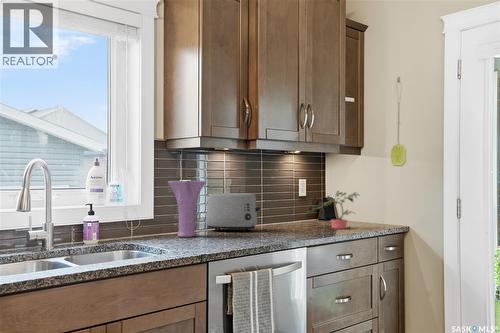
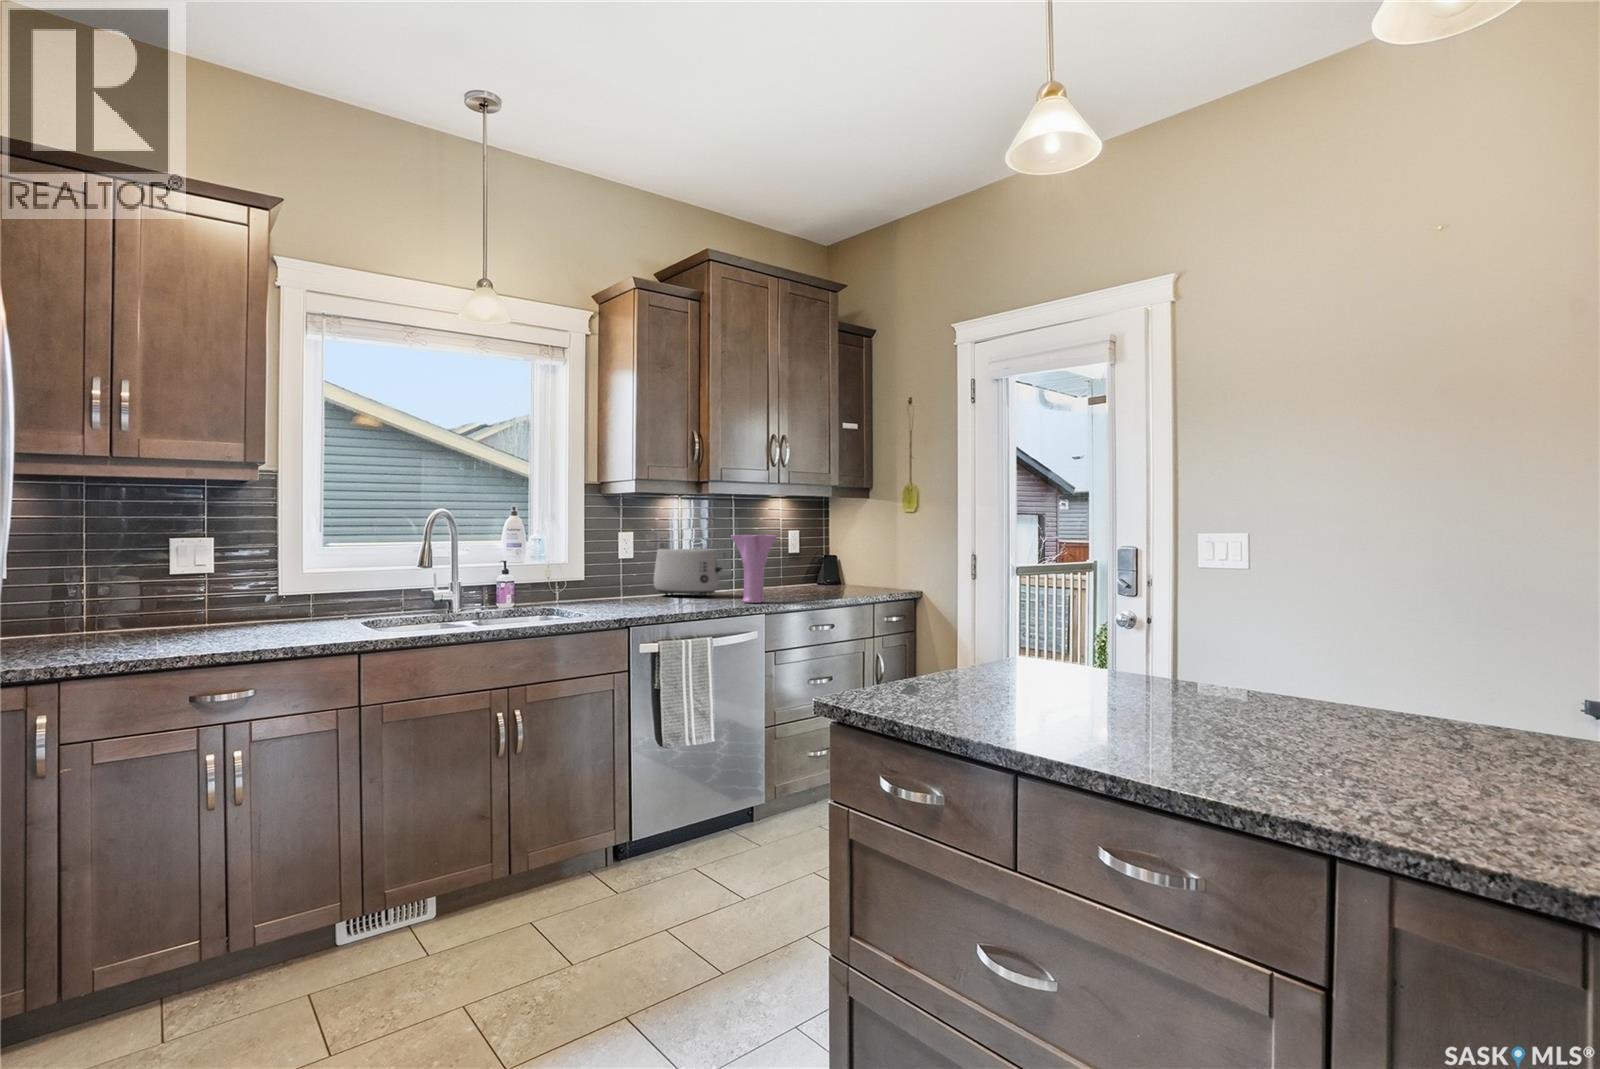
vase: present [168,181,206,237] -> present [731,535,777,603]
potted plant: present [308,191,358,229] -> none [788,547,851,596]

